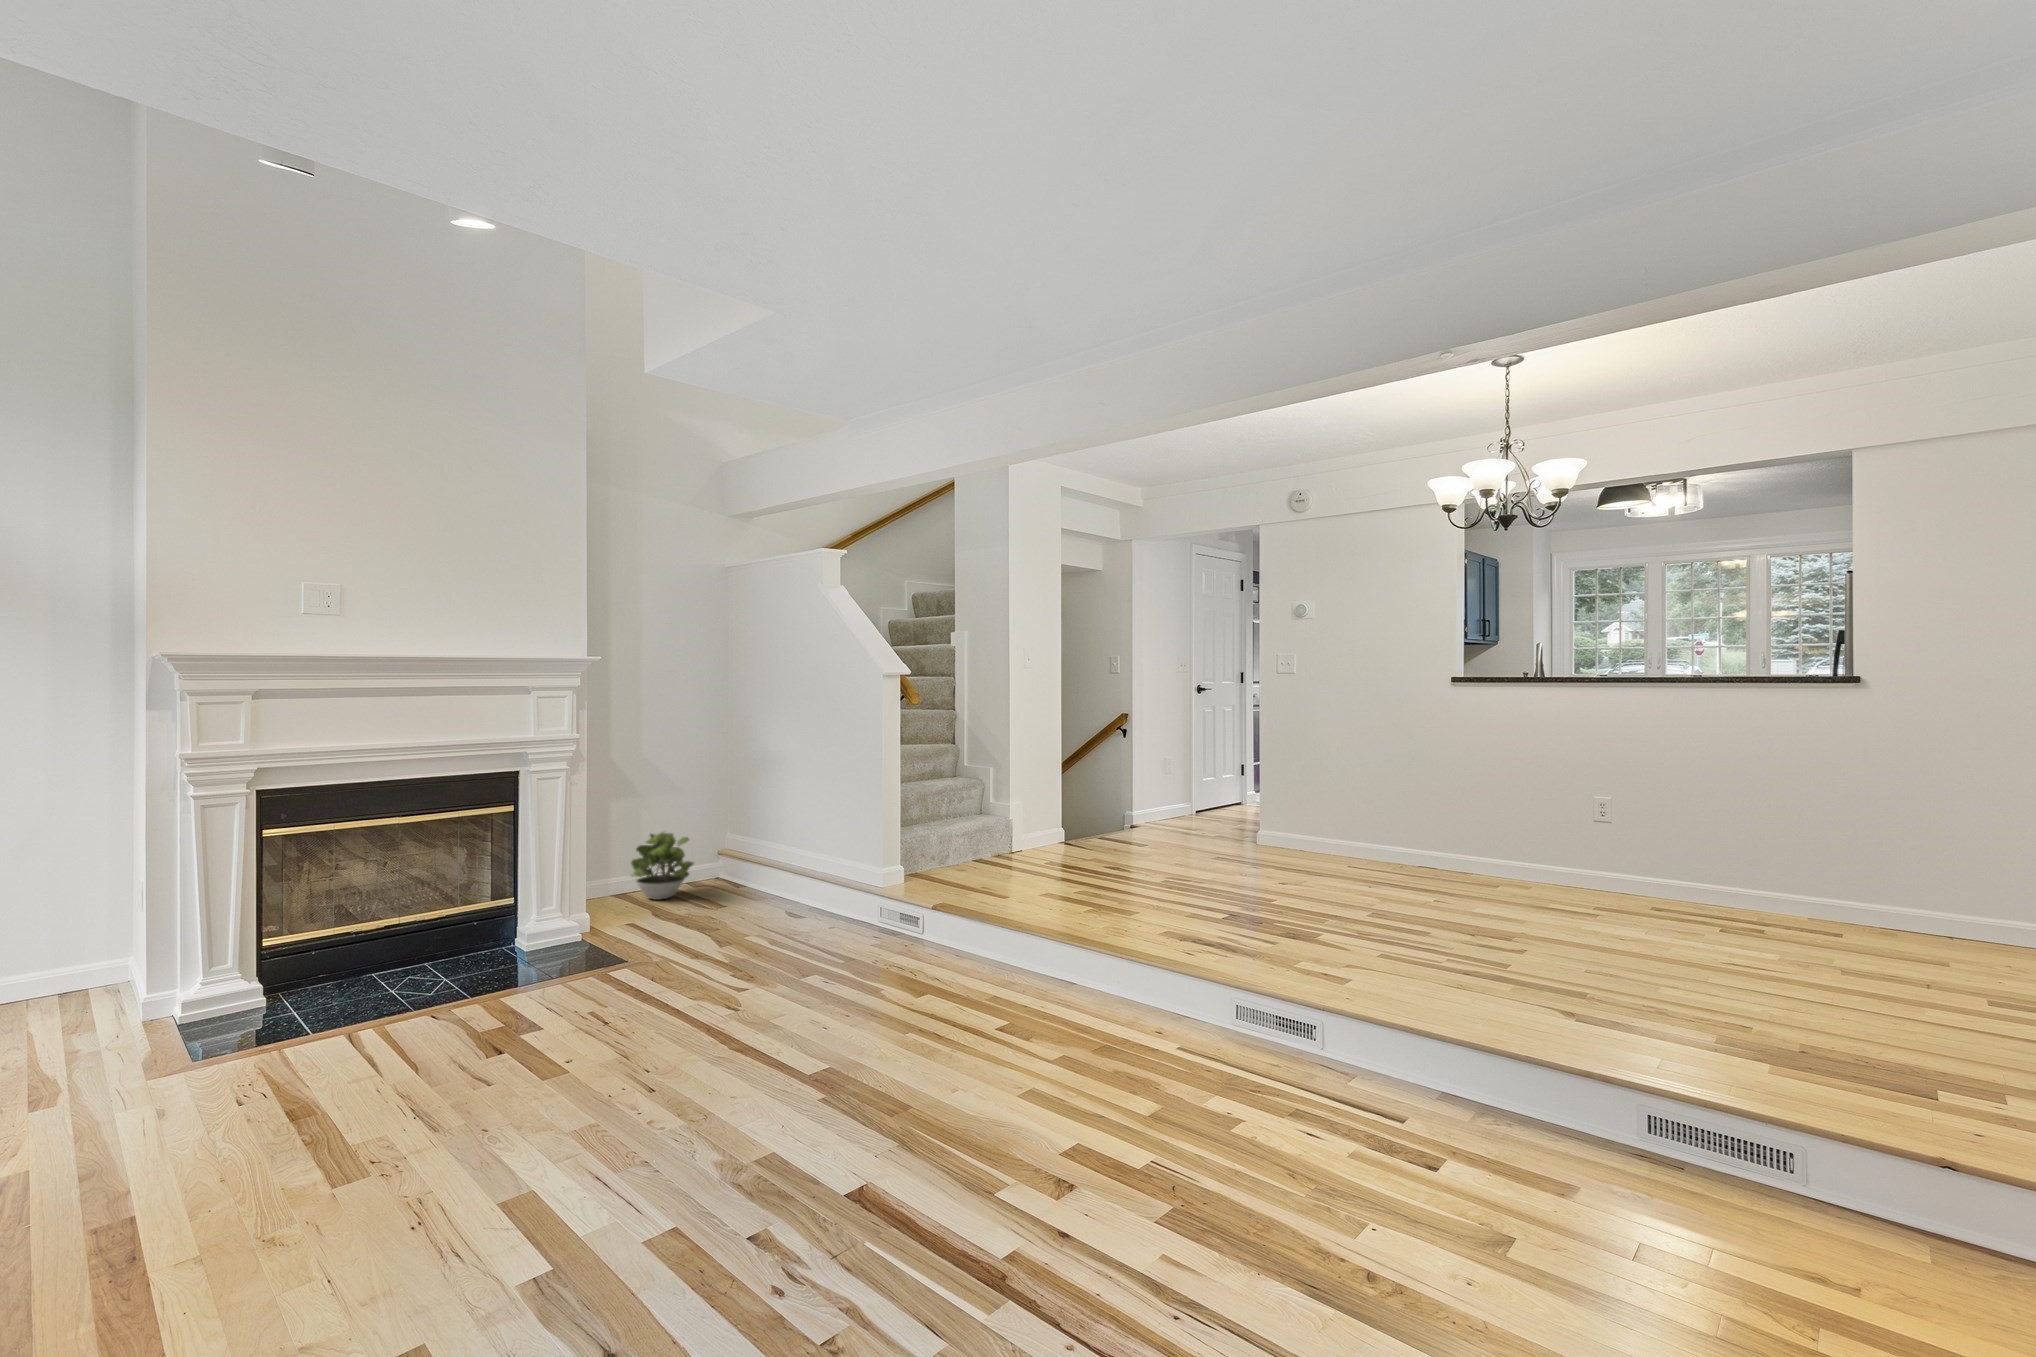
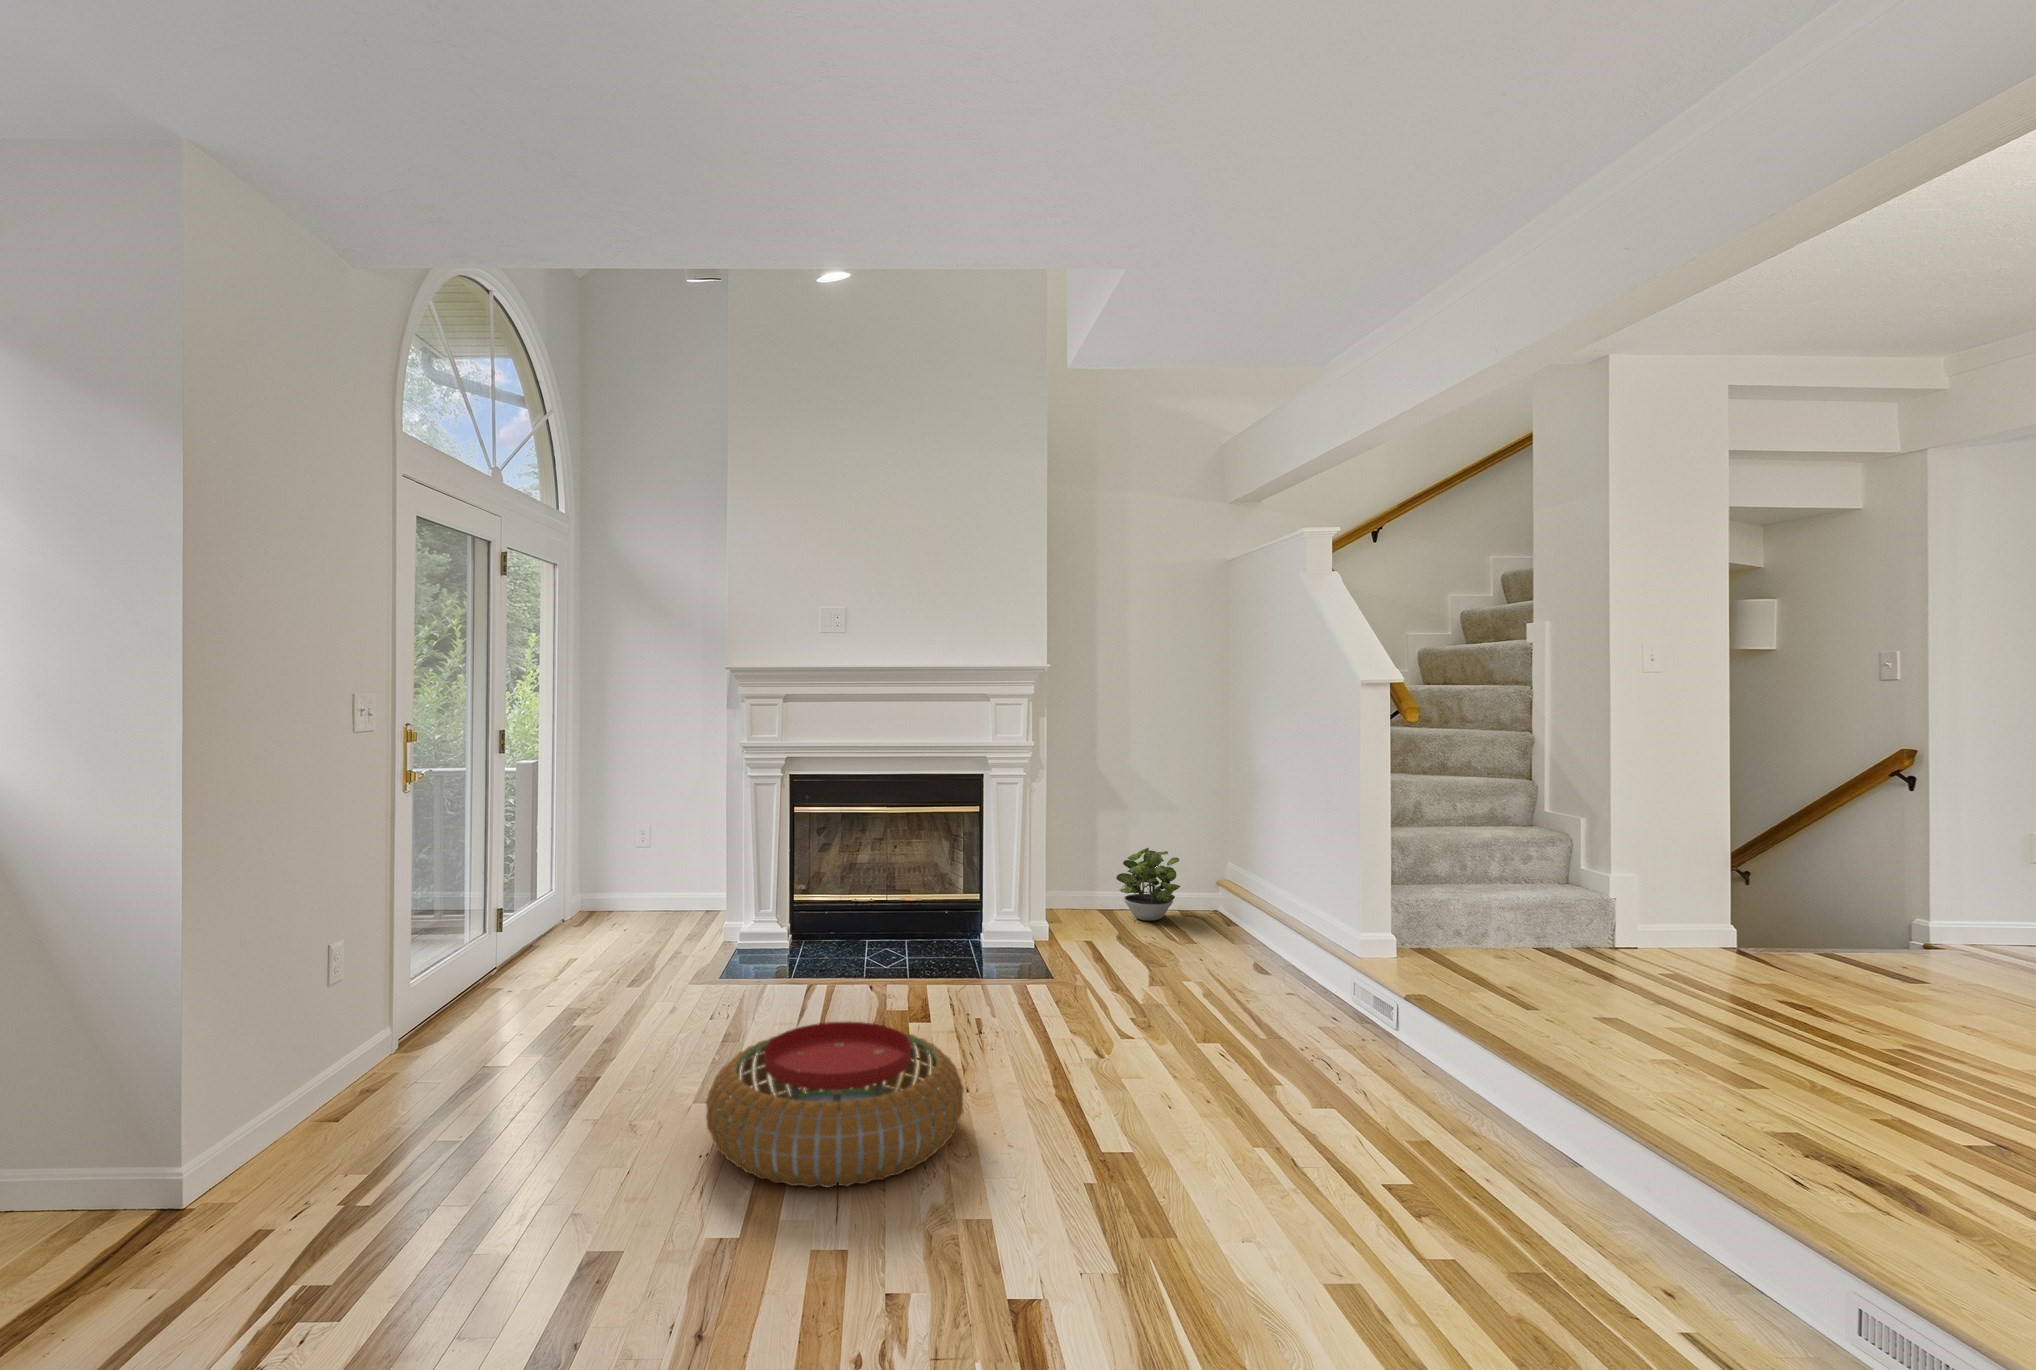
pouf: none [391,1022,689,1206] -> present [706,1022,964,1188]

